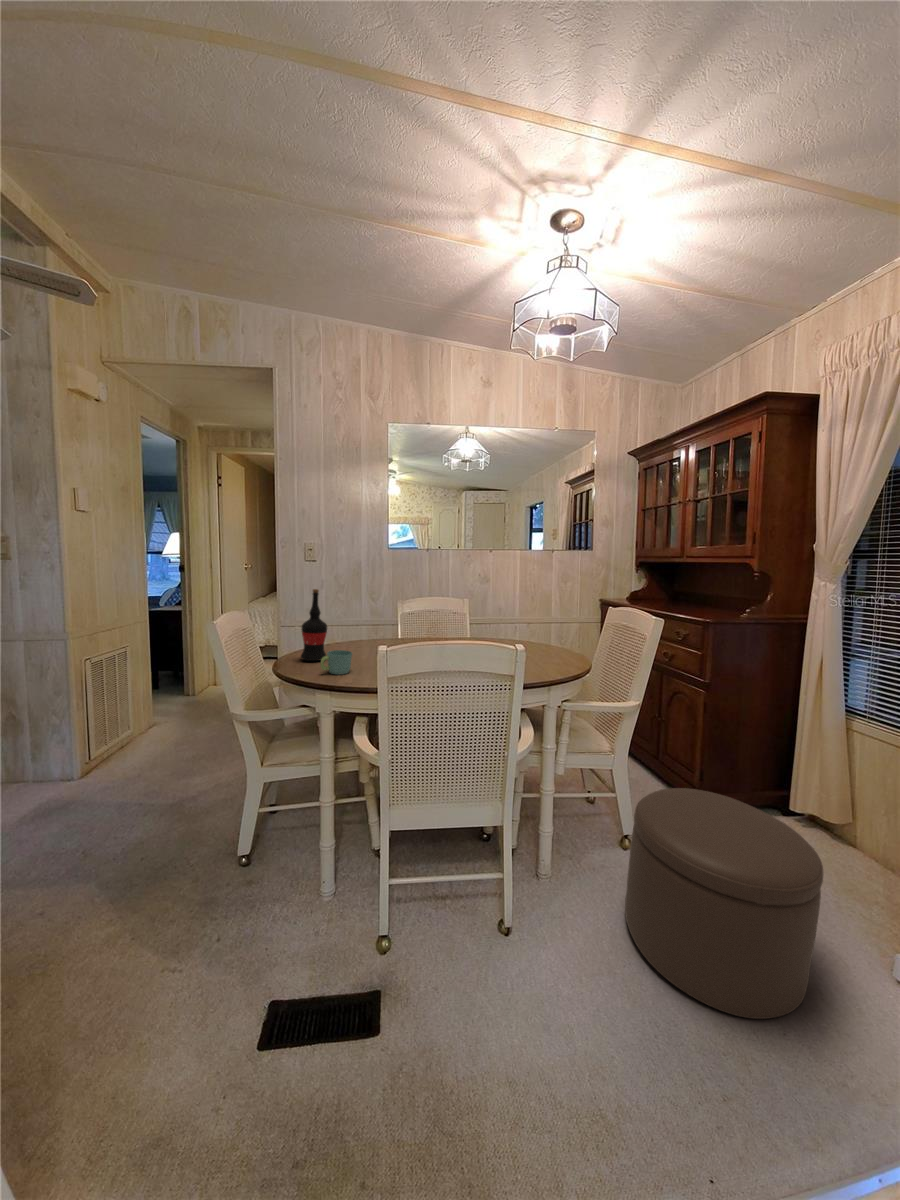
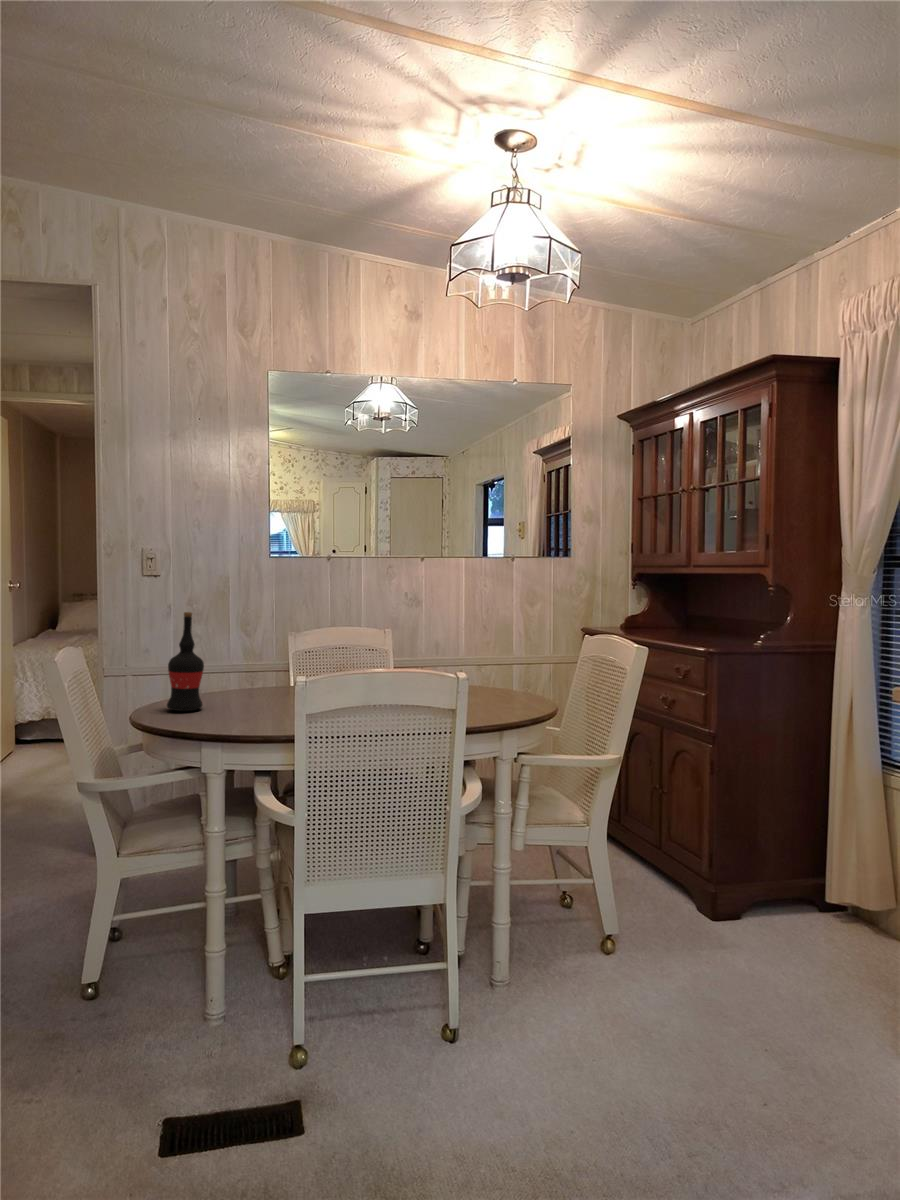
mug: present [320,650,352,675] -> none [201,694,243,725]
ottoman: present [625,788,823,1019] -> none [600,856,811,1102]

